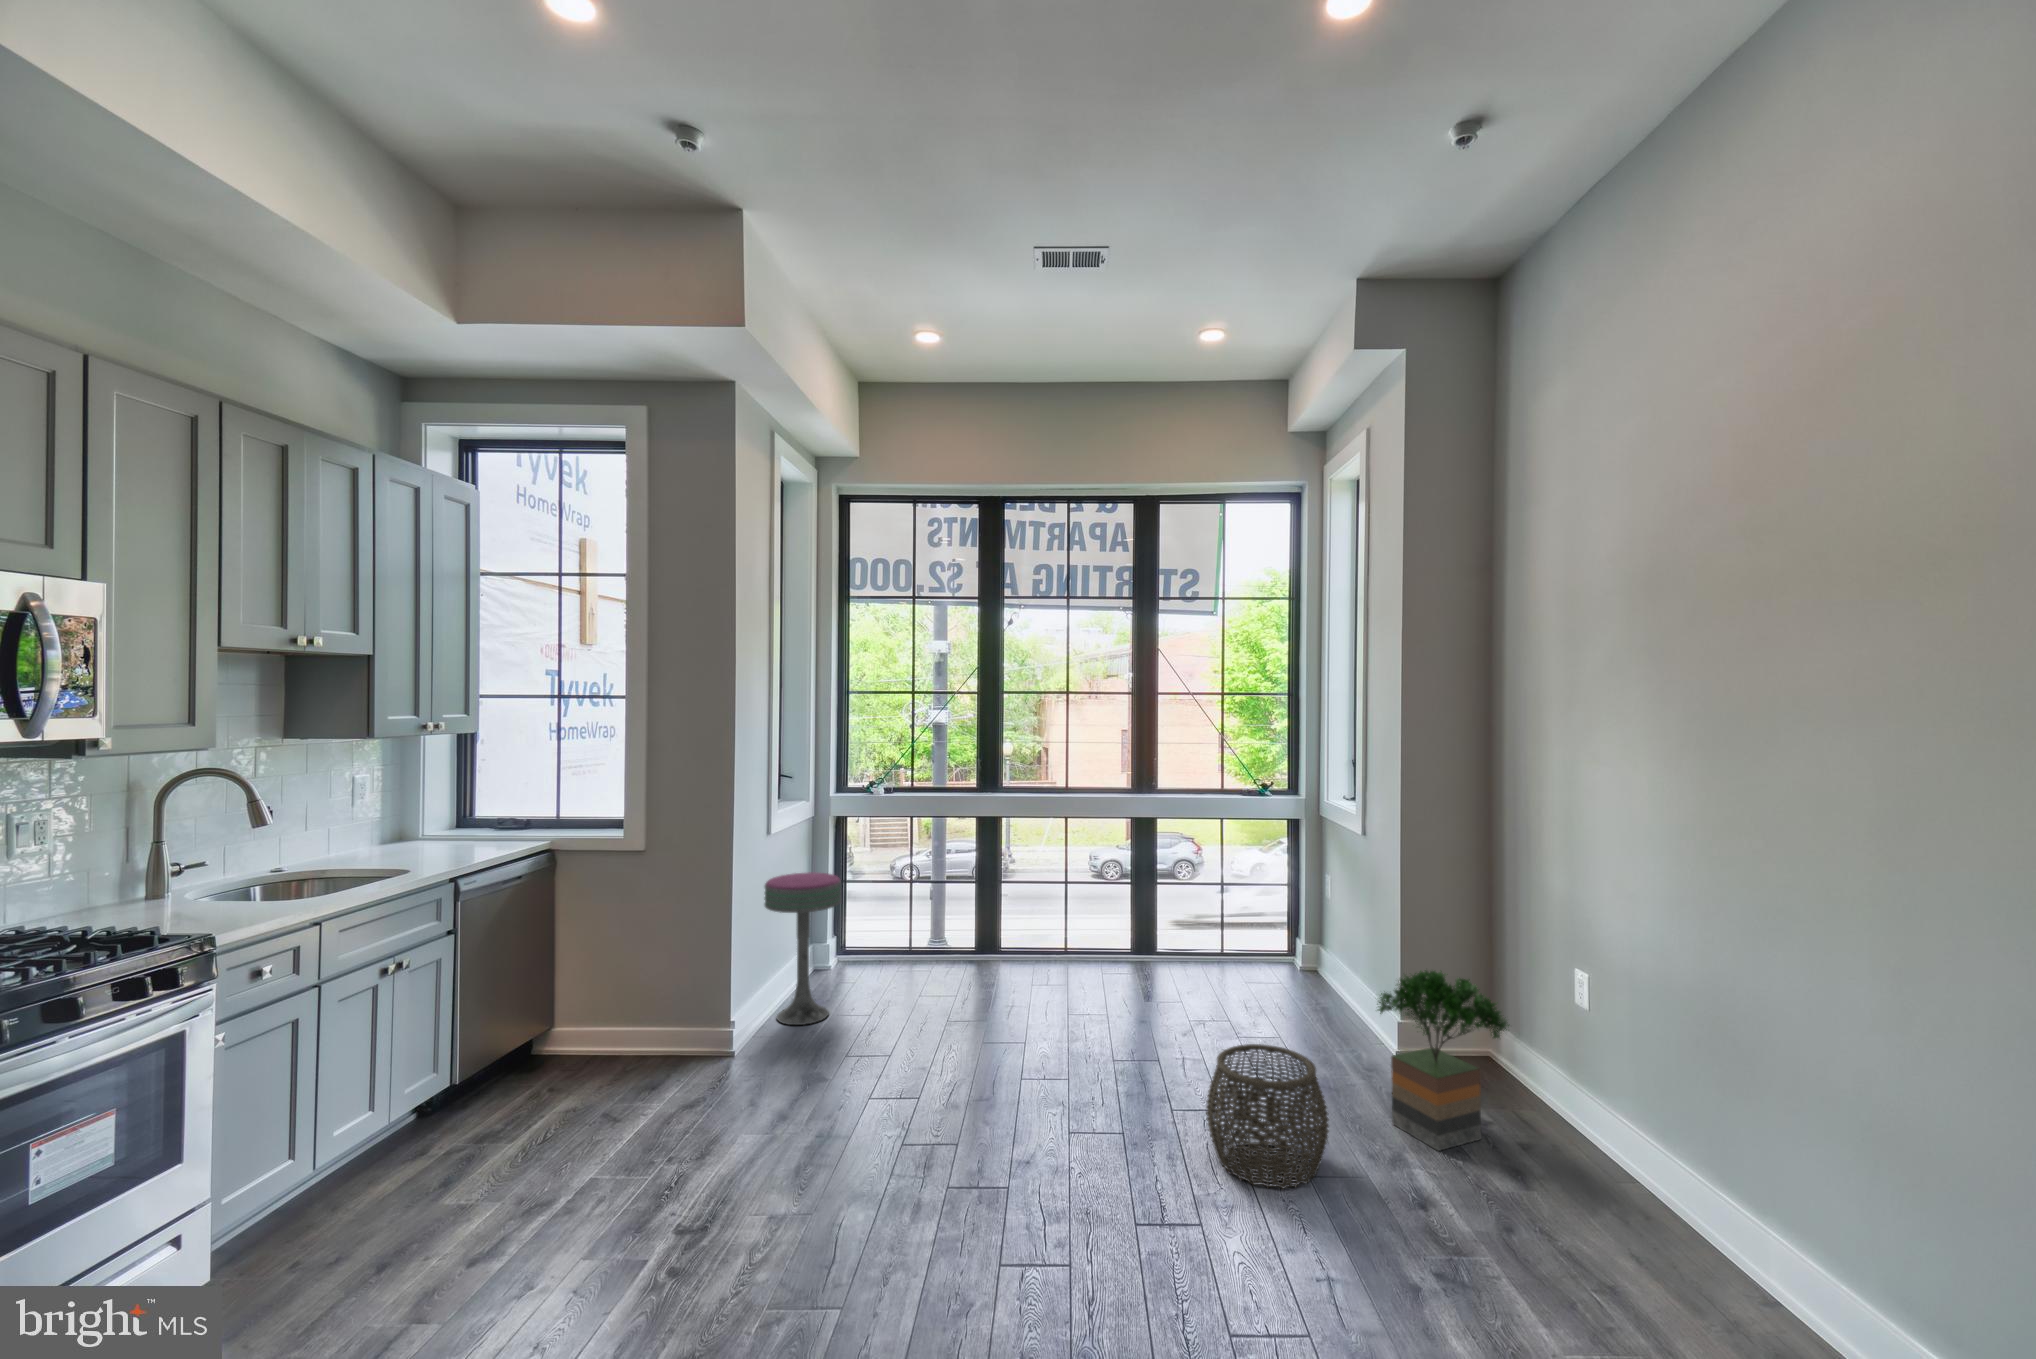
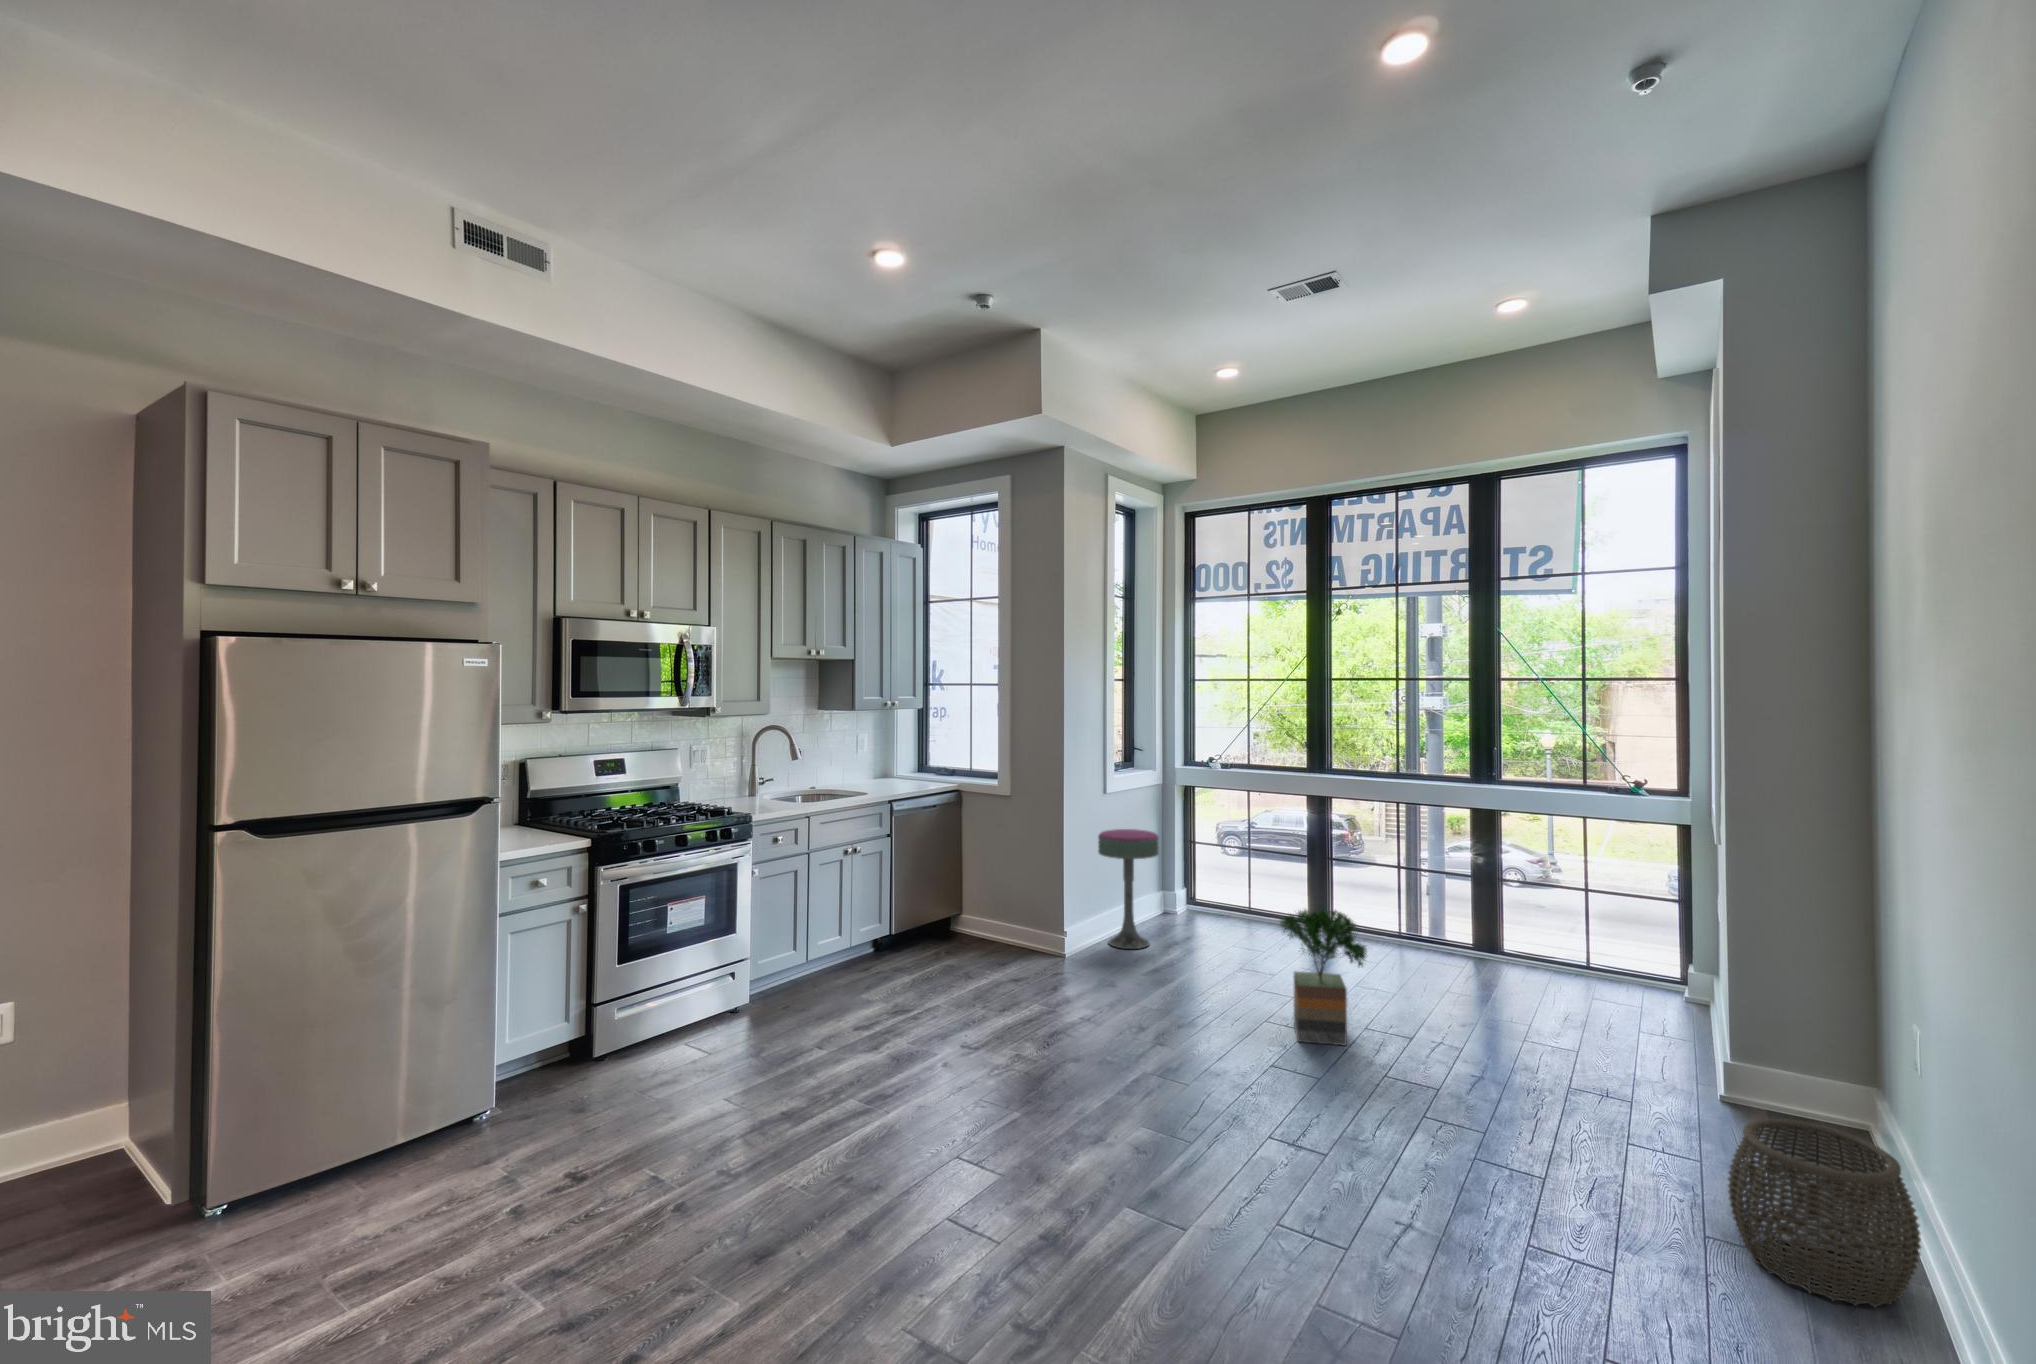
potted tree: present [1377,970,1509,1151] -> present [1280,909,1367,1045]
woven basket: present [1206,1044,1329,1189] -> present [1728,1119,1921,1307]

